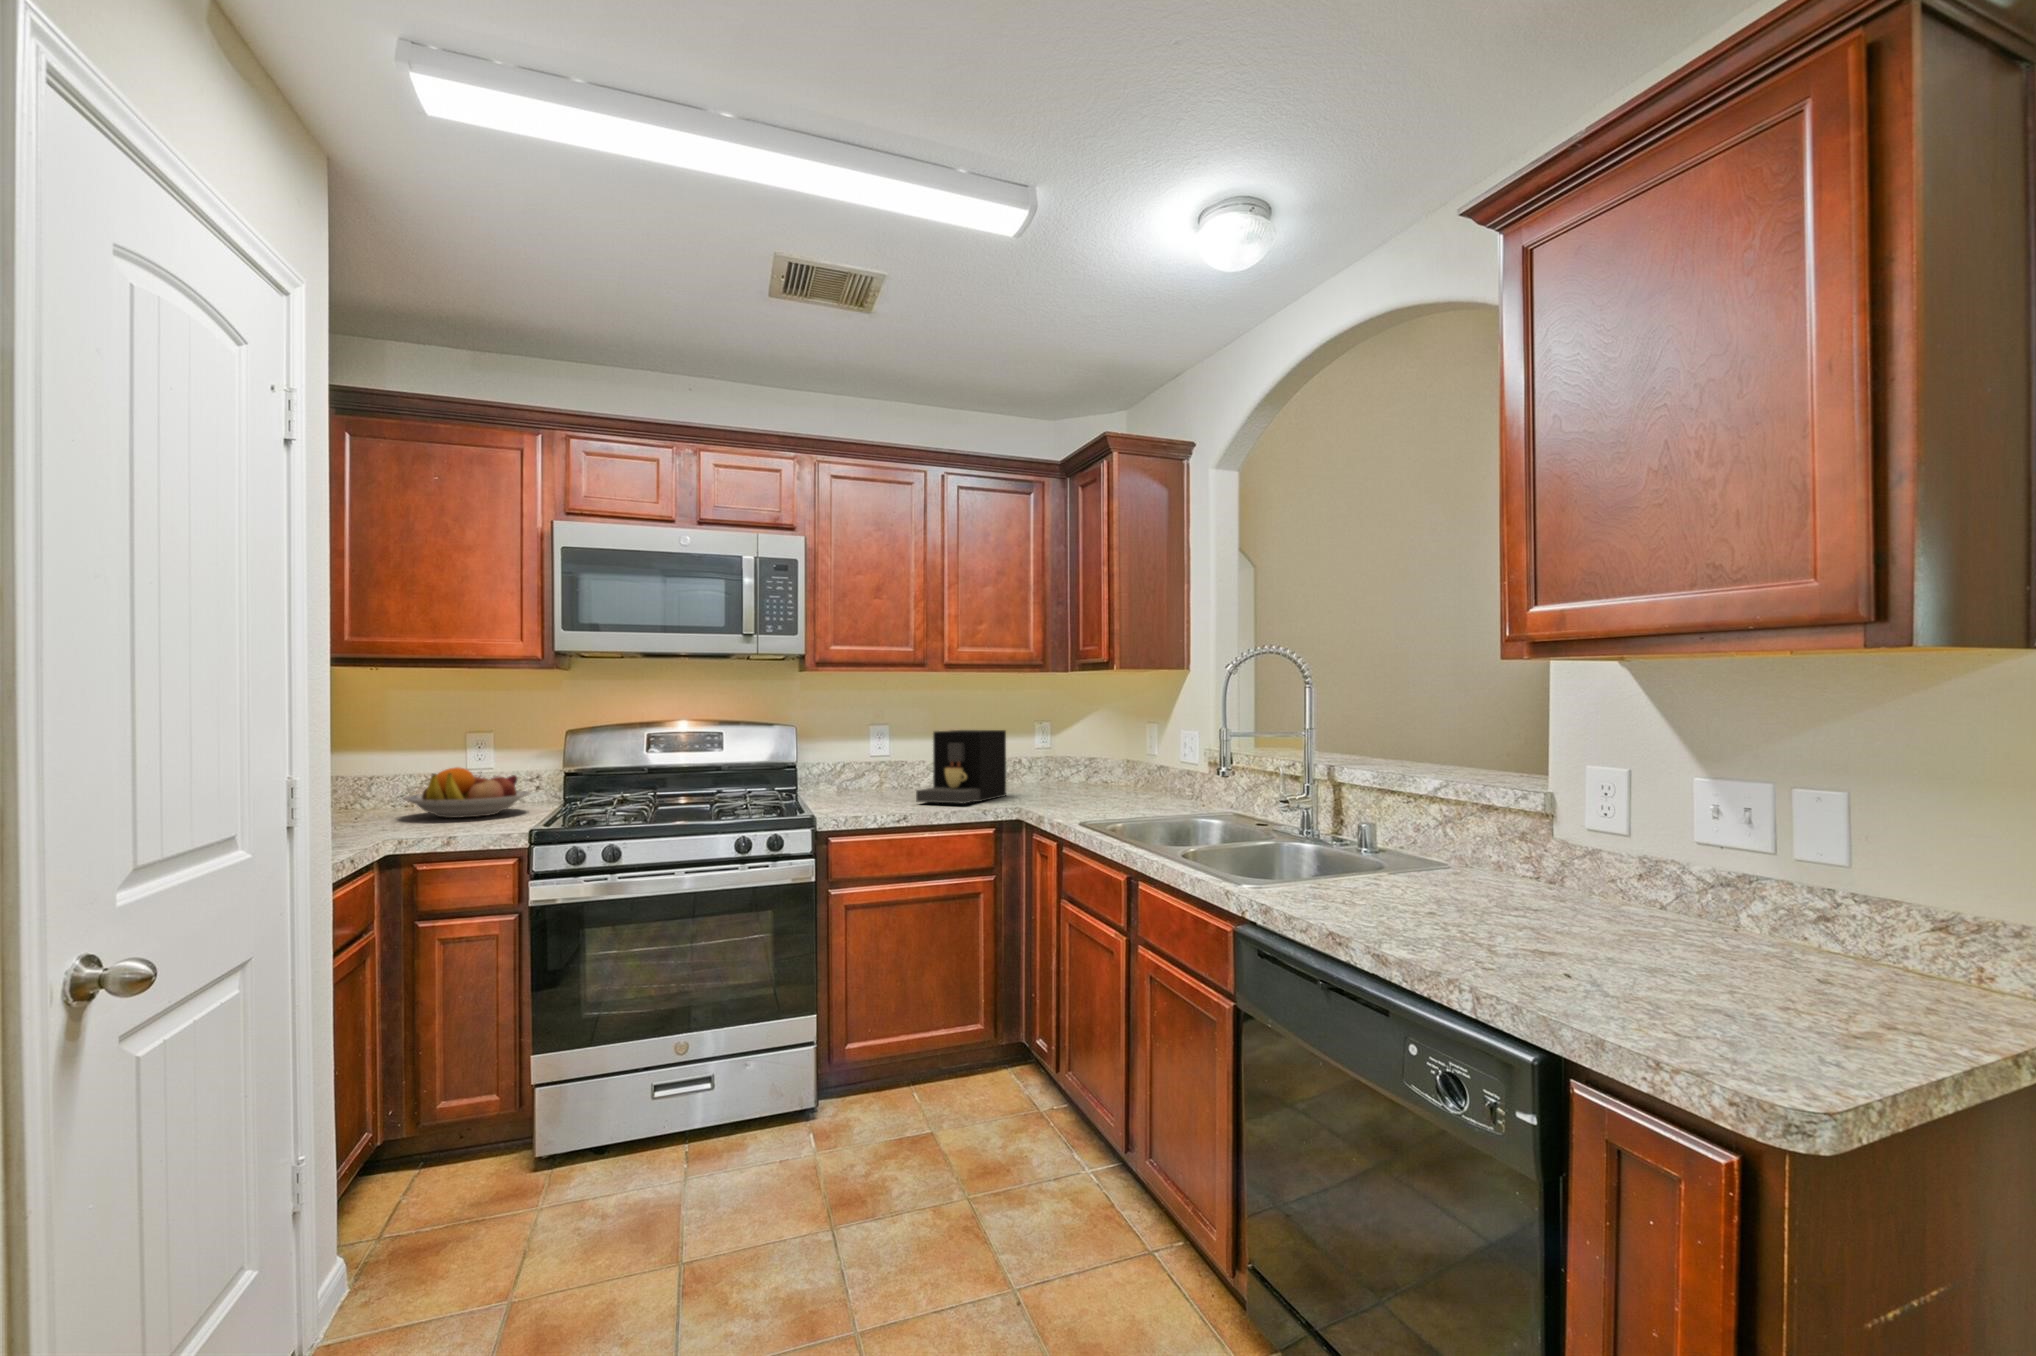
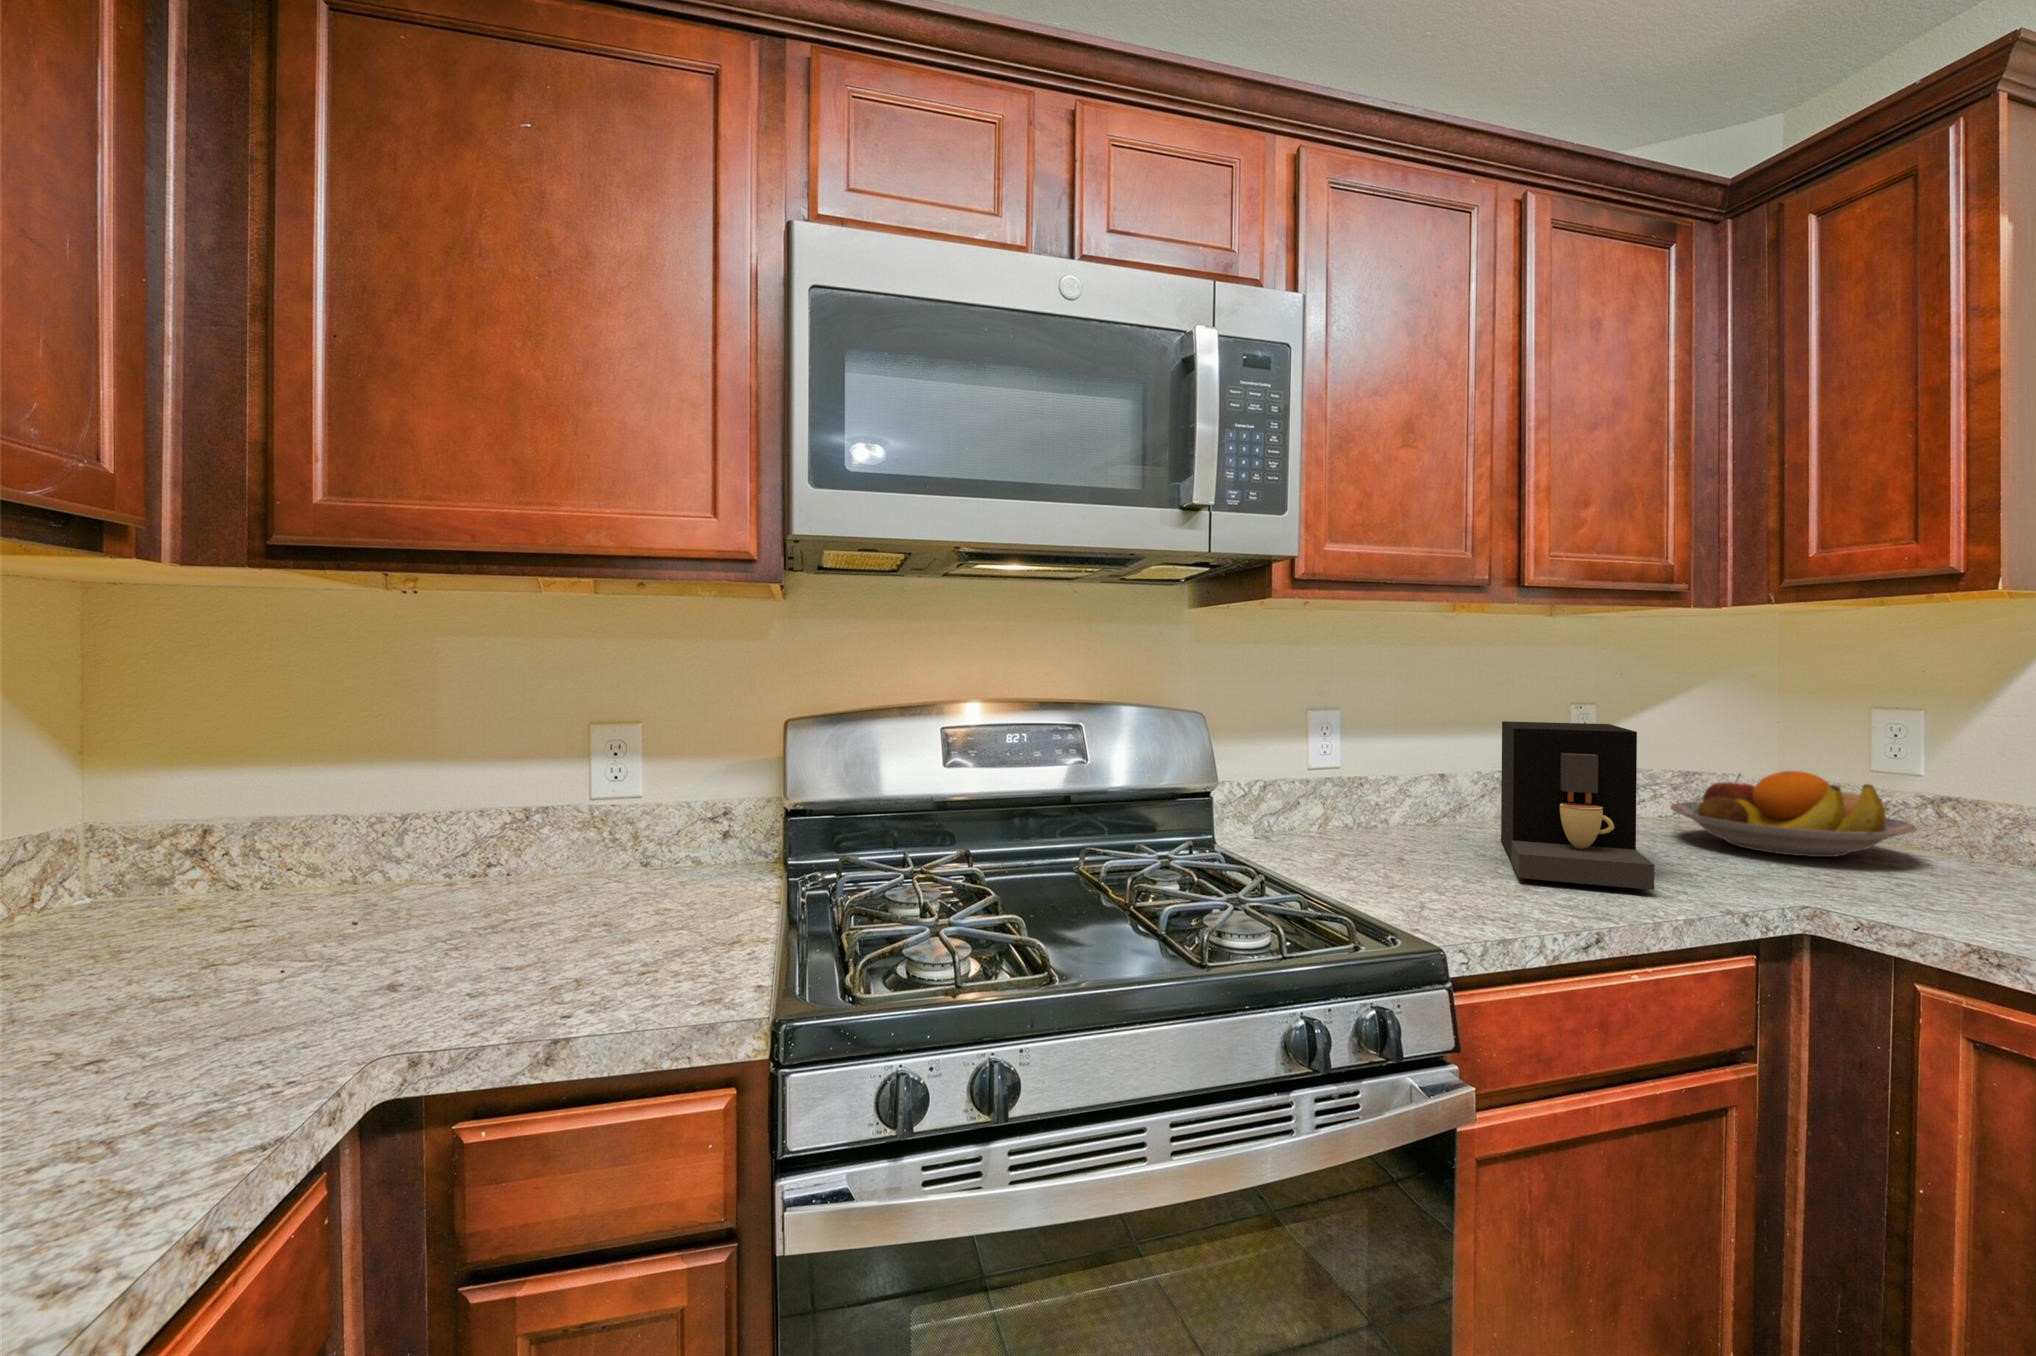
fruit bowl: present [403,767,530,818] -> present [1671,771,1917,857]

